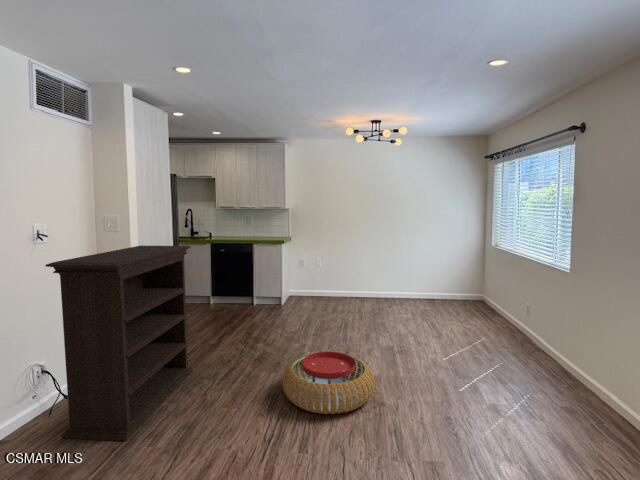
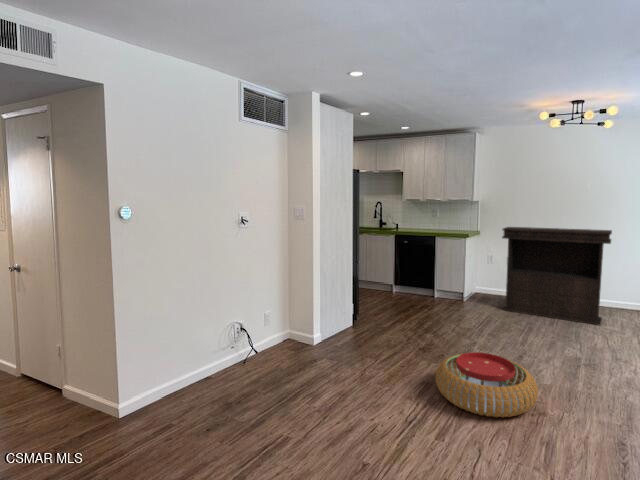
console table: none [315,232,397,312] -> present [502,227,612,325]
bookshelf: present [45,246,192,441] -> none [255,236,364,390]

